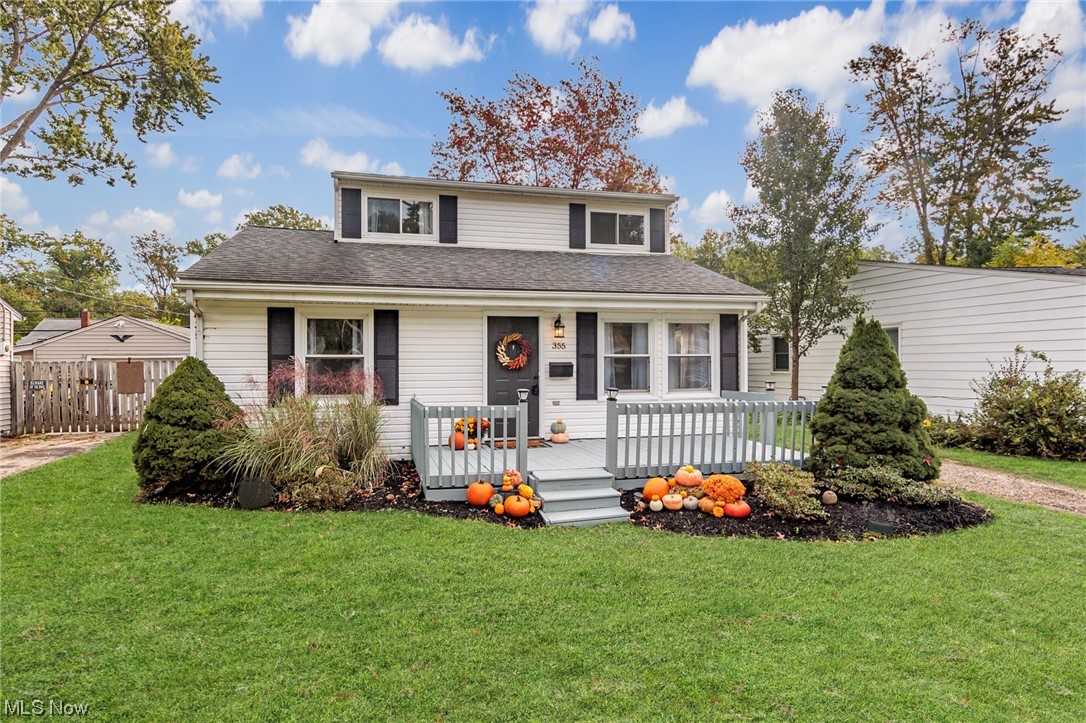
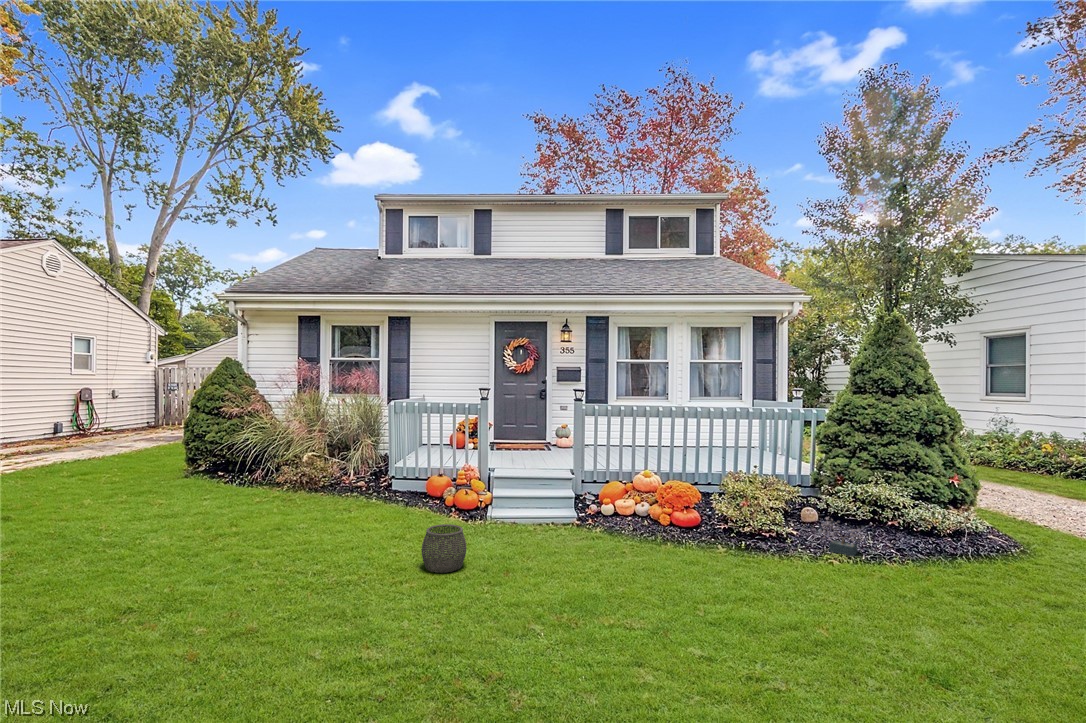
woven basket: present [238,477,272,508] -> present [421,524,467,573]

